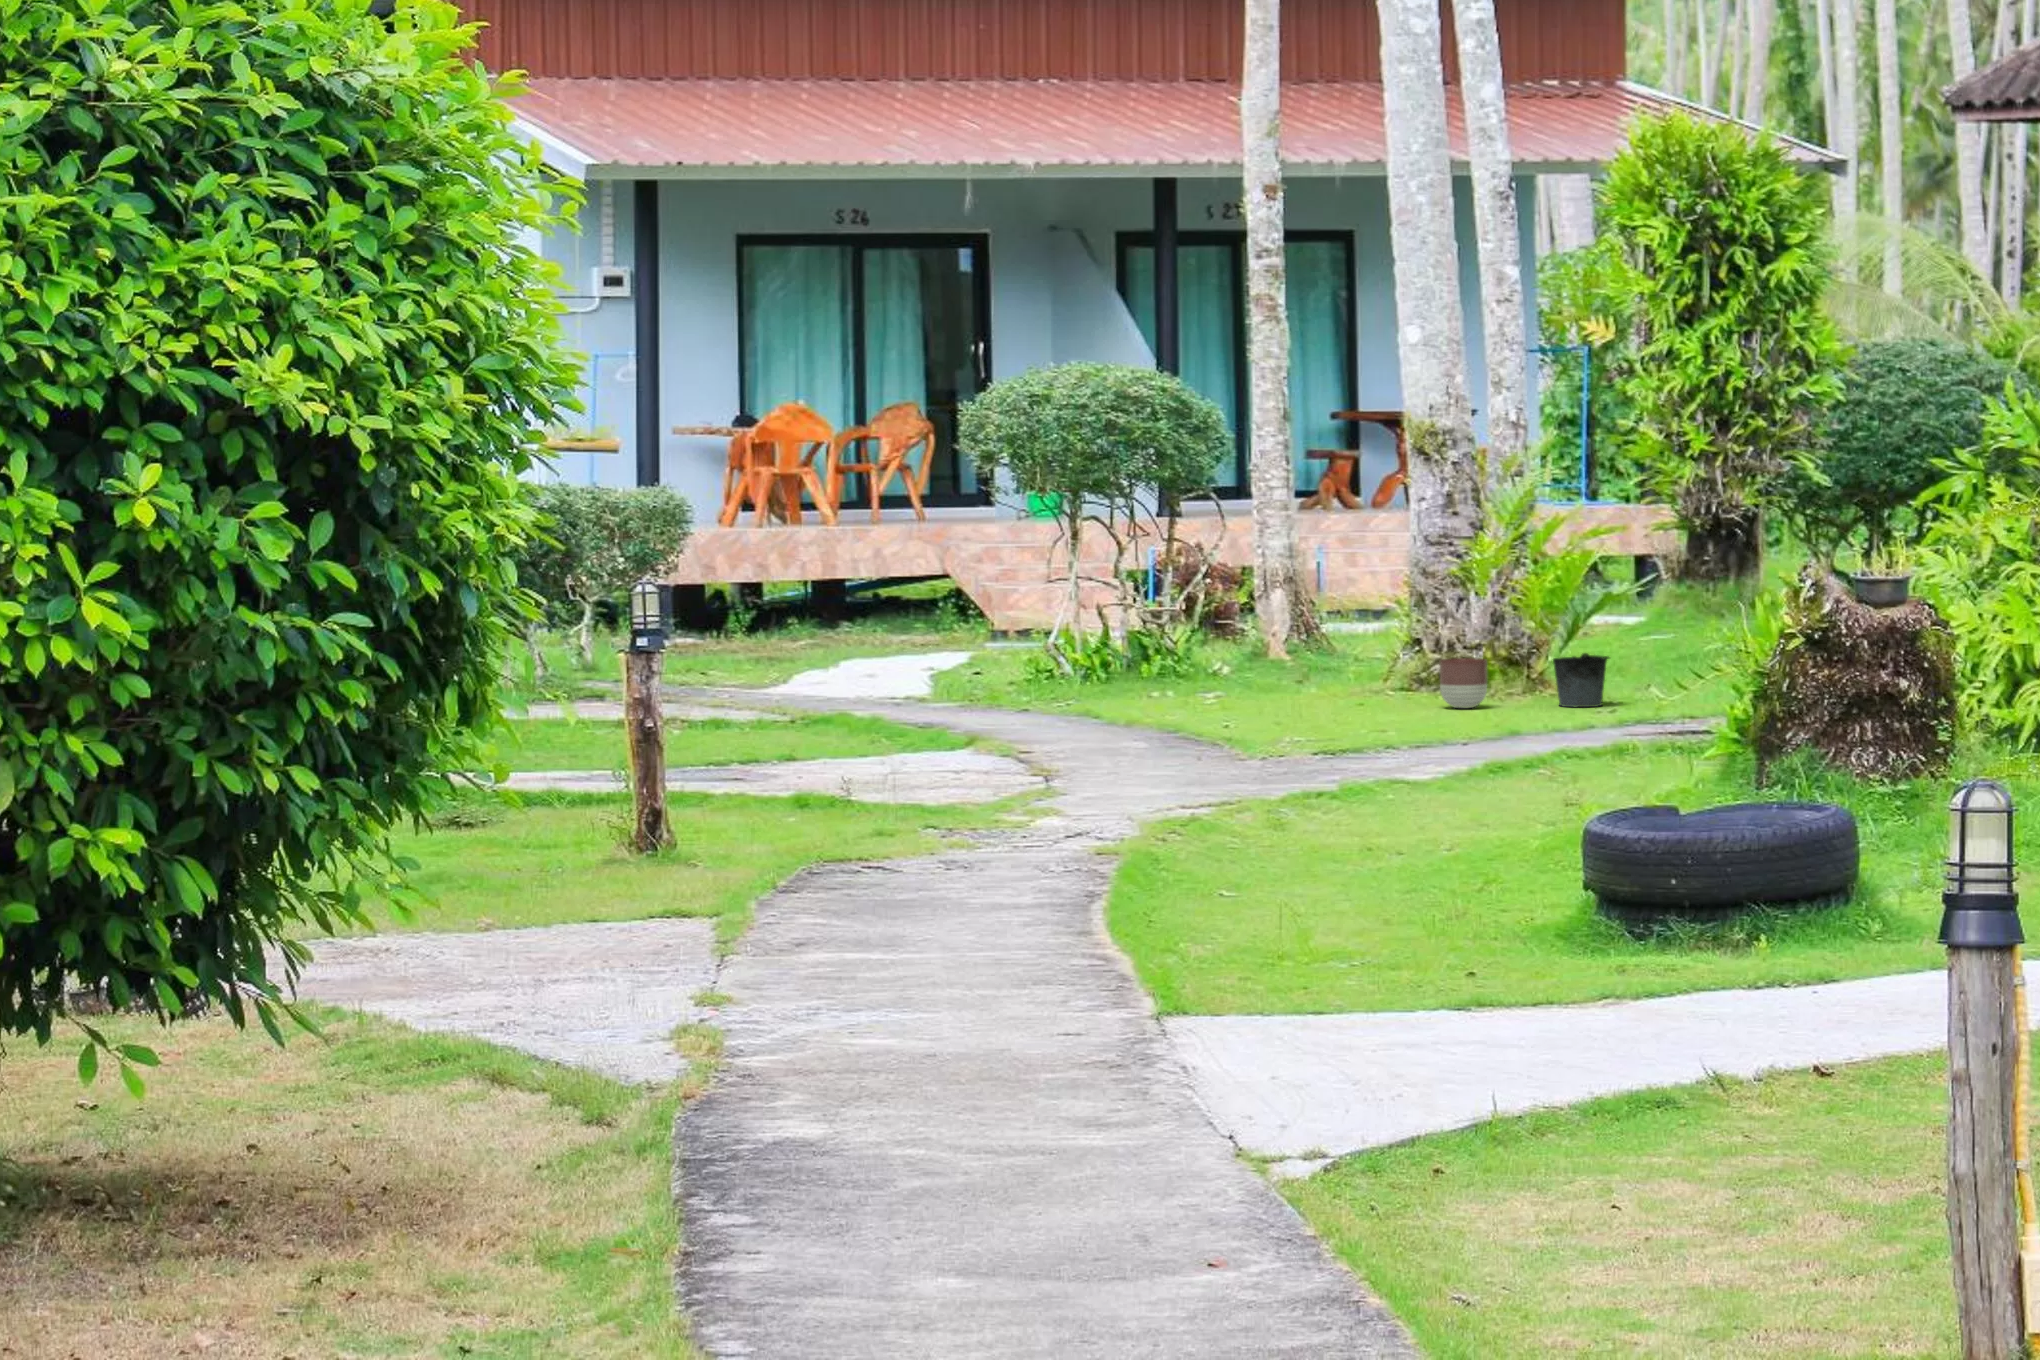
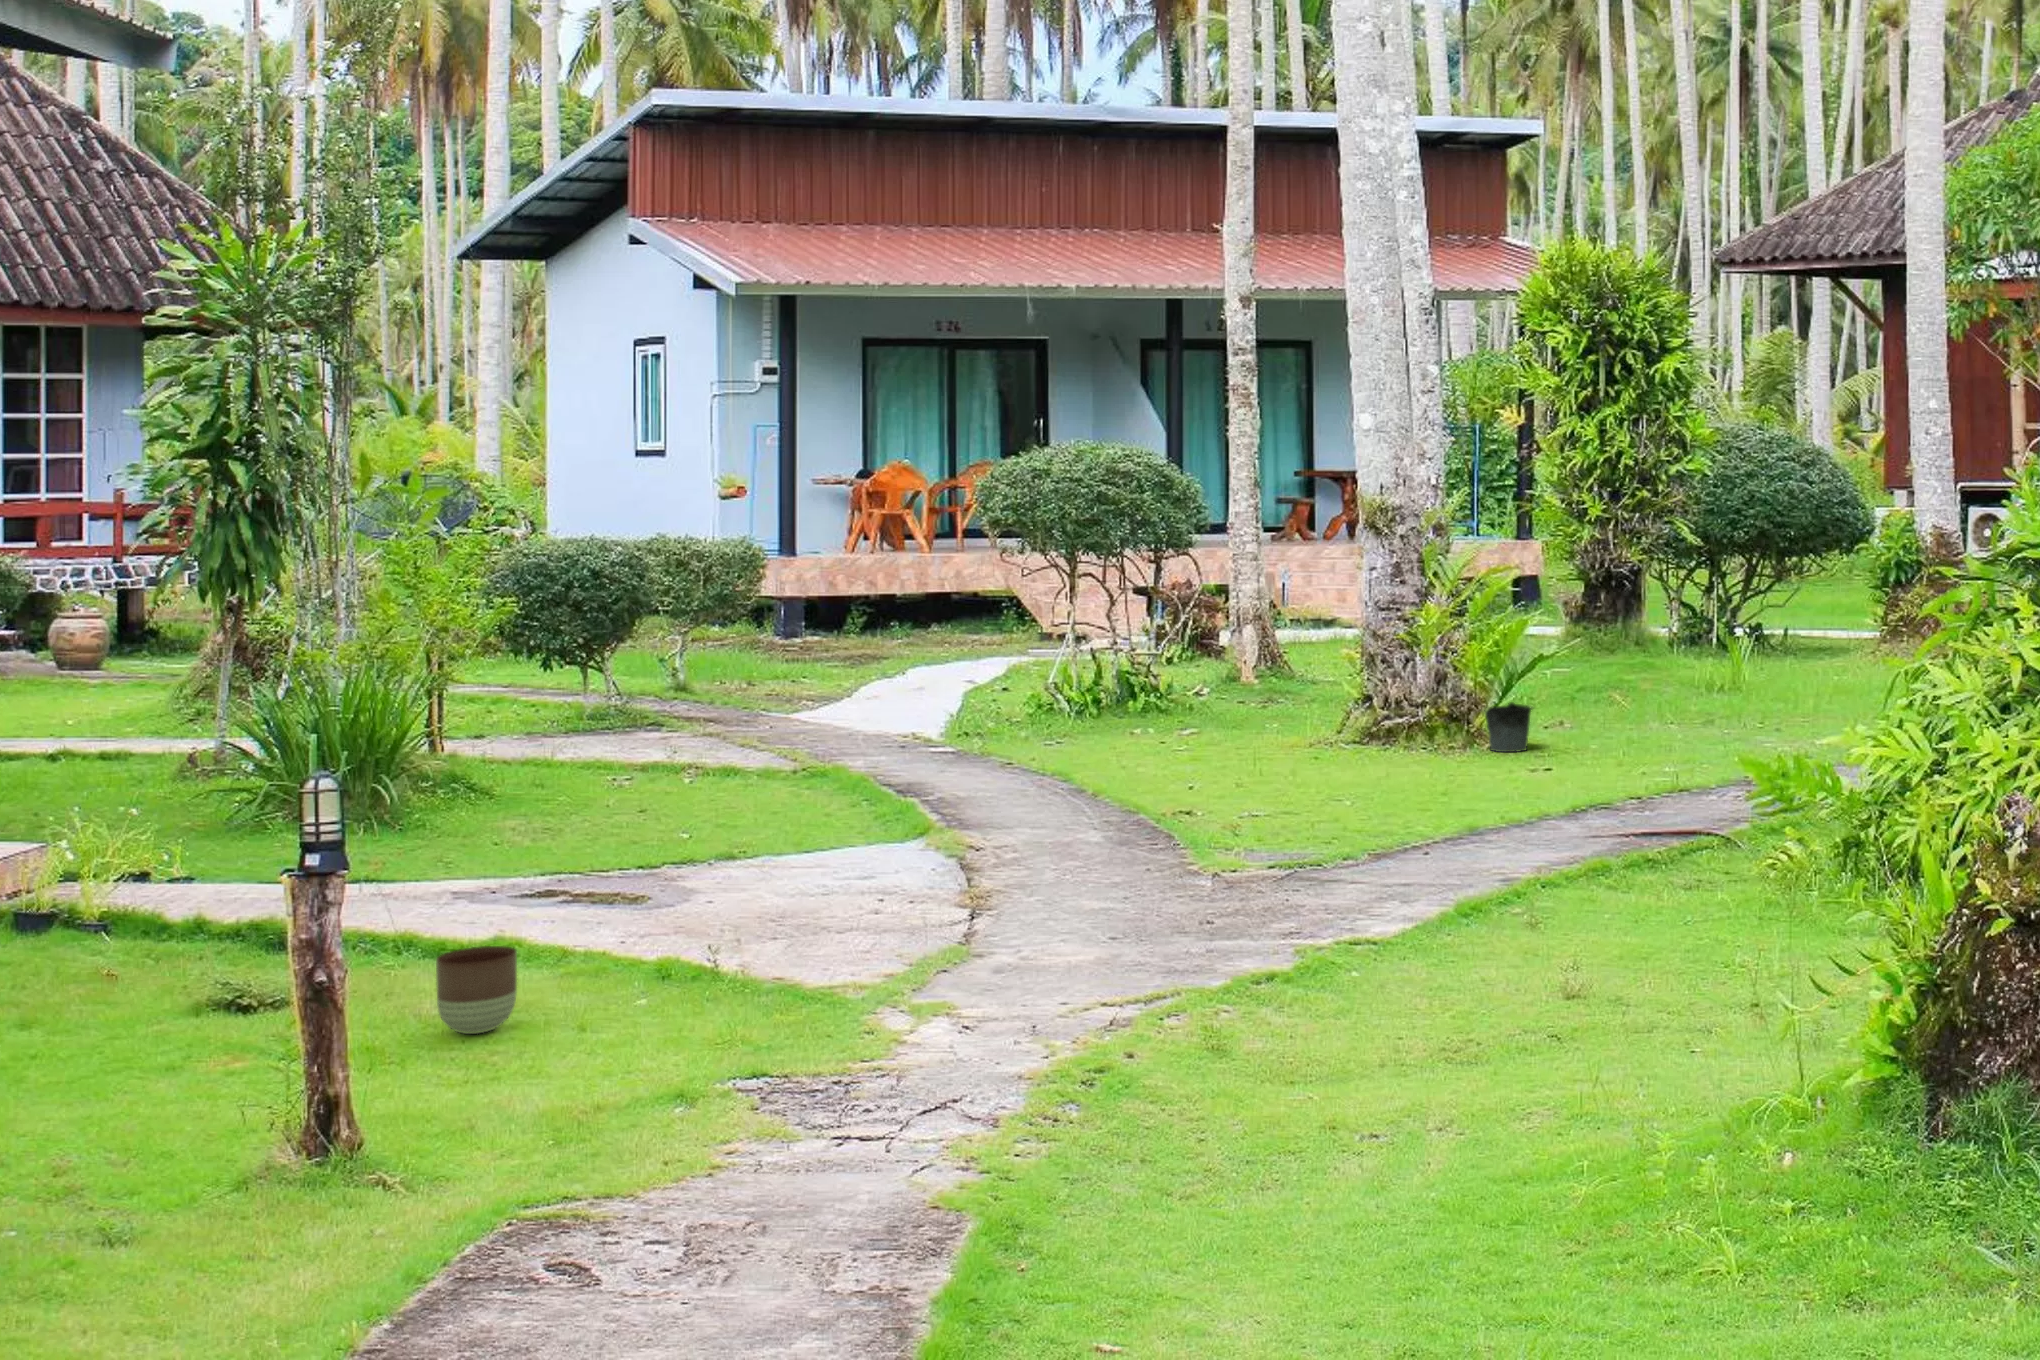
planter: present [1439,658,1487,708] -> present [436,946,517,1034]

